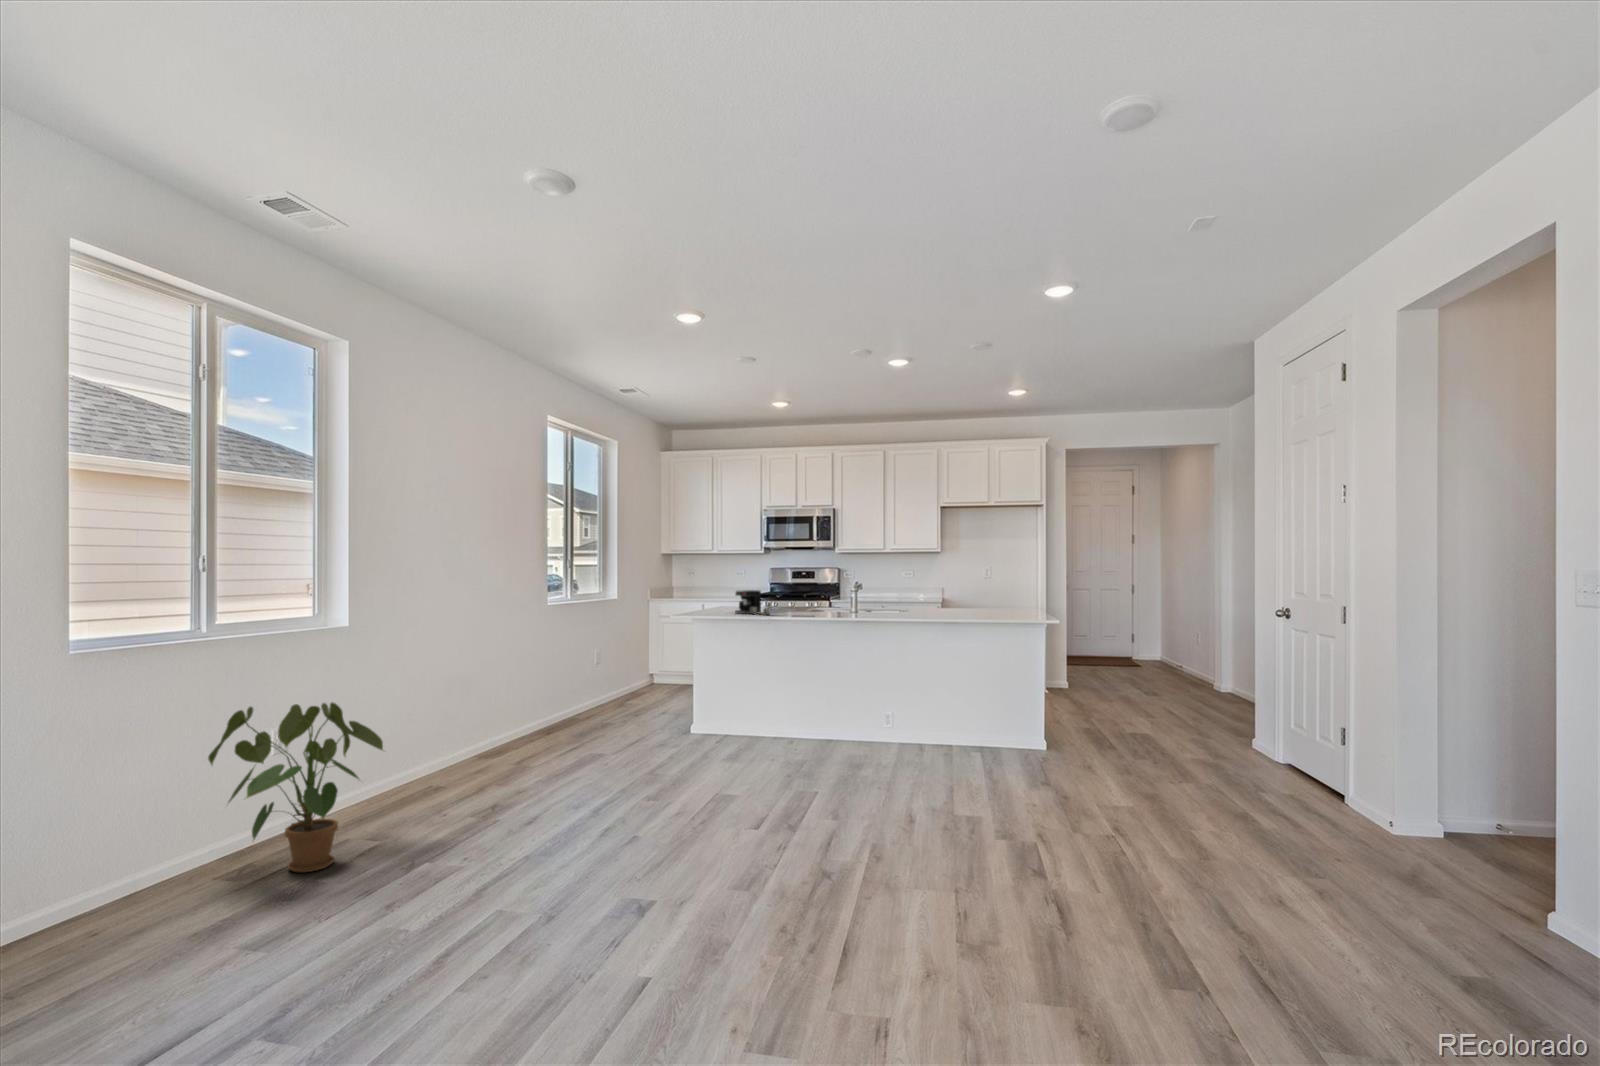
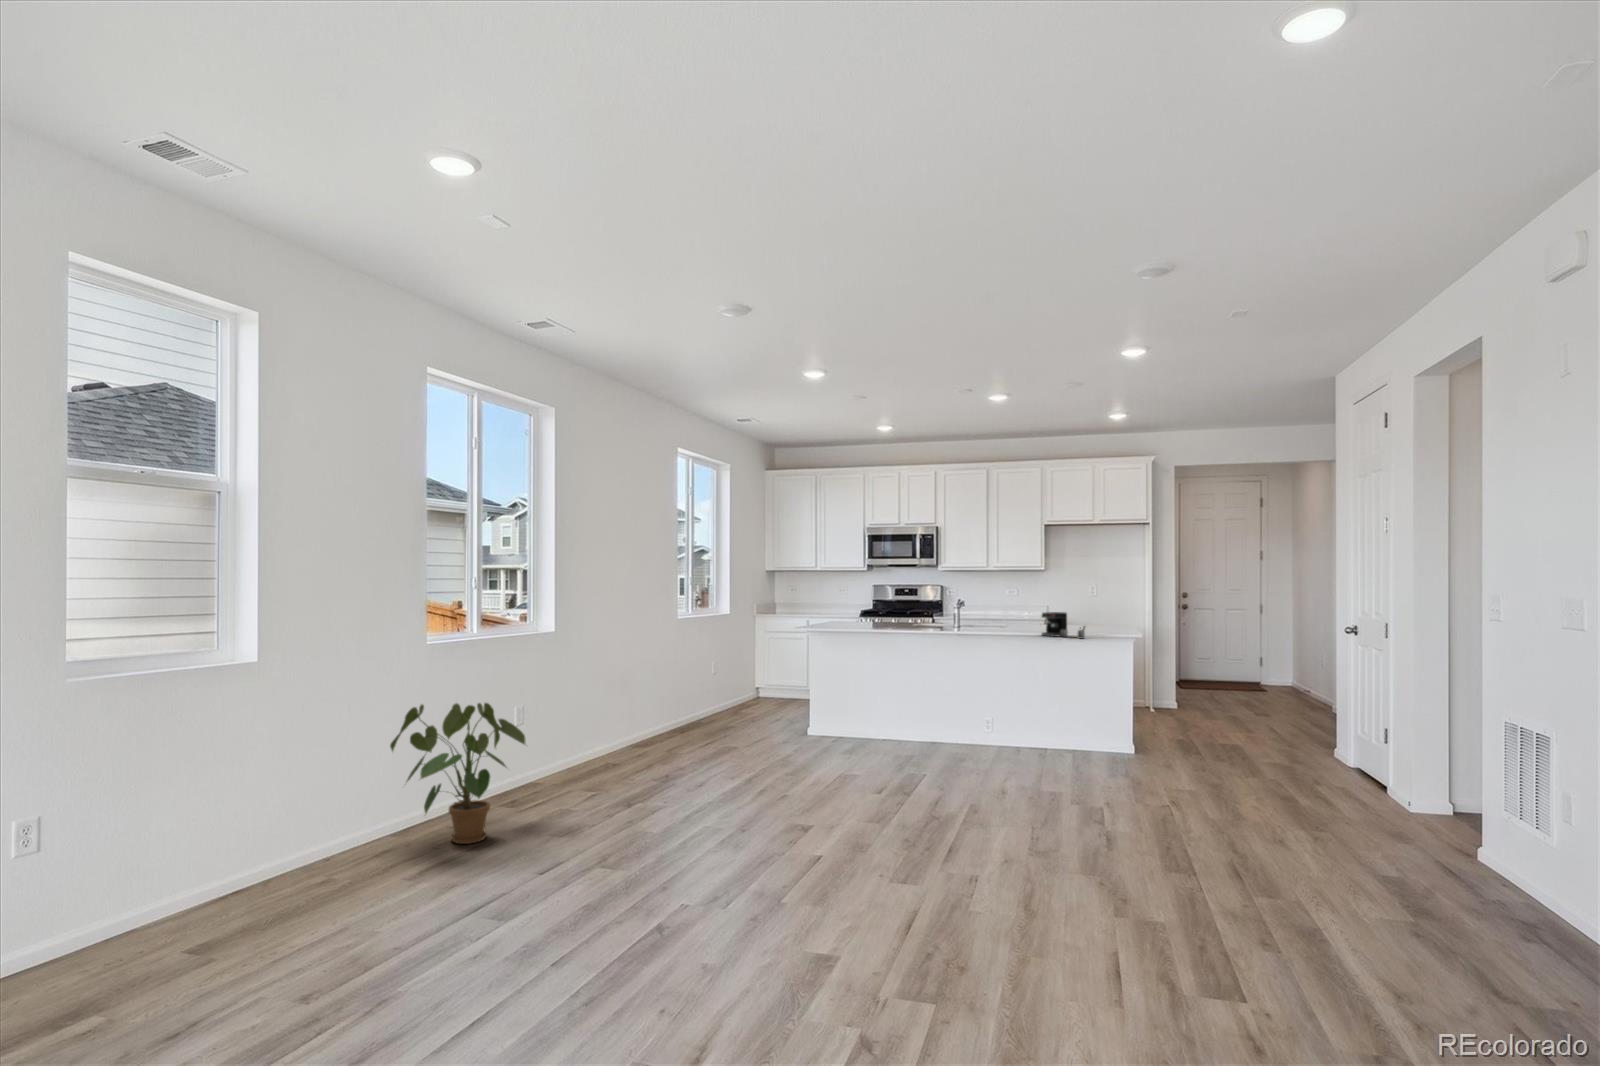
coffee maker: present [735,590,772,615] -> present [1042,612,1085,638]

